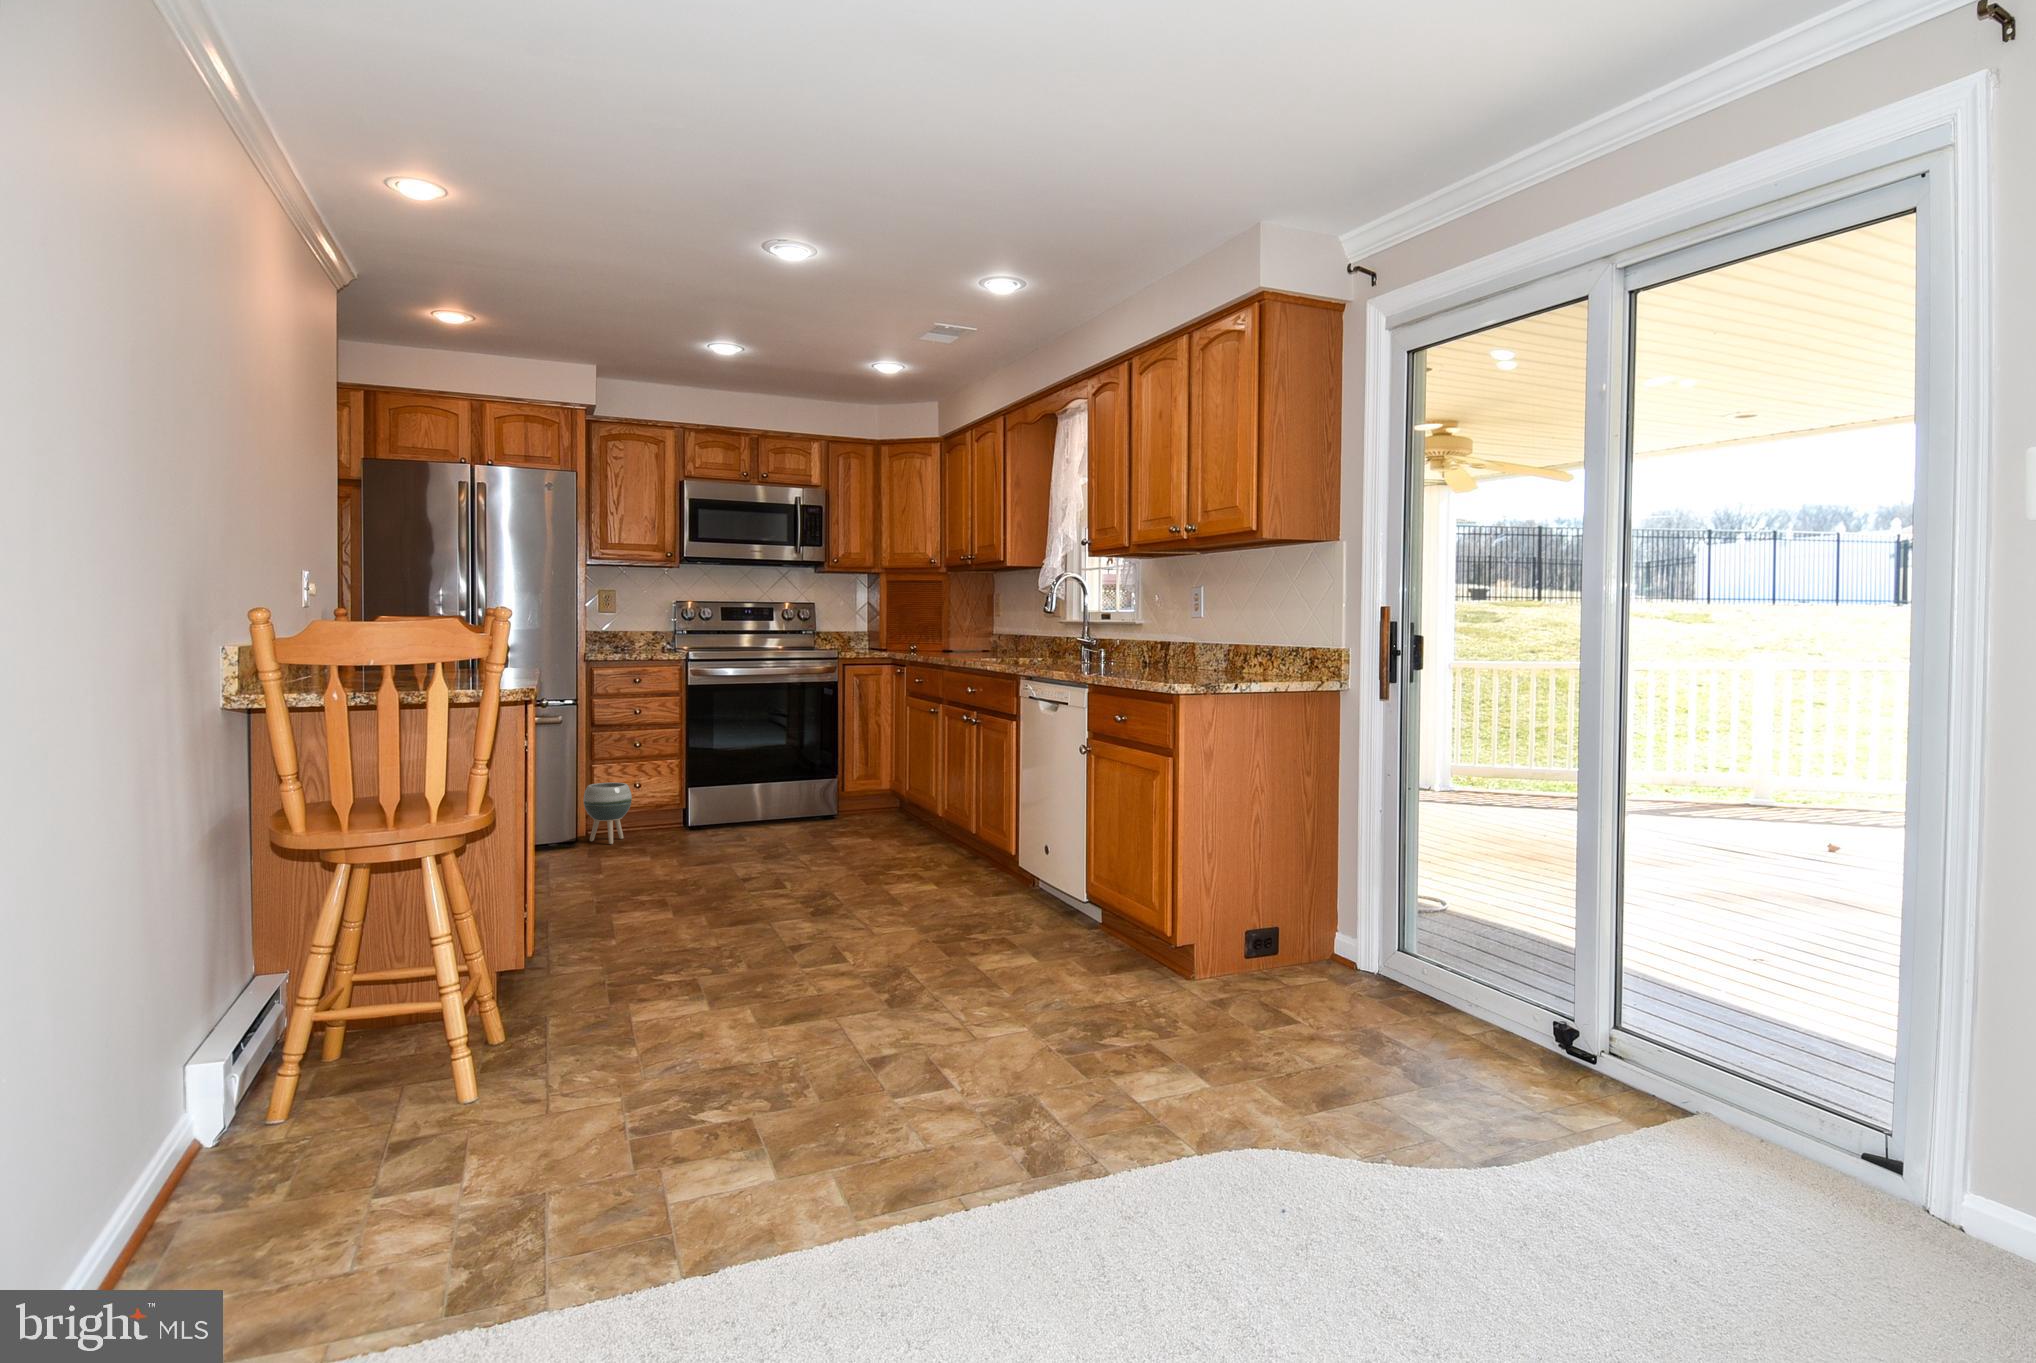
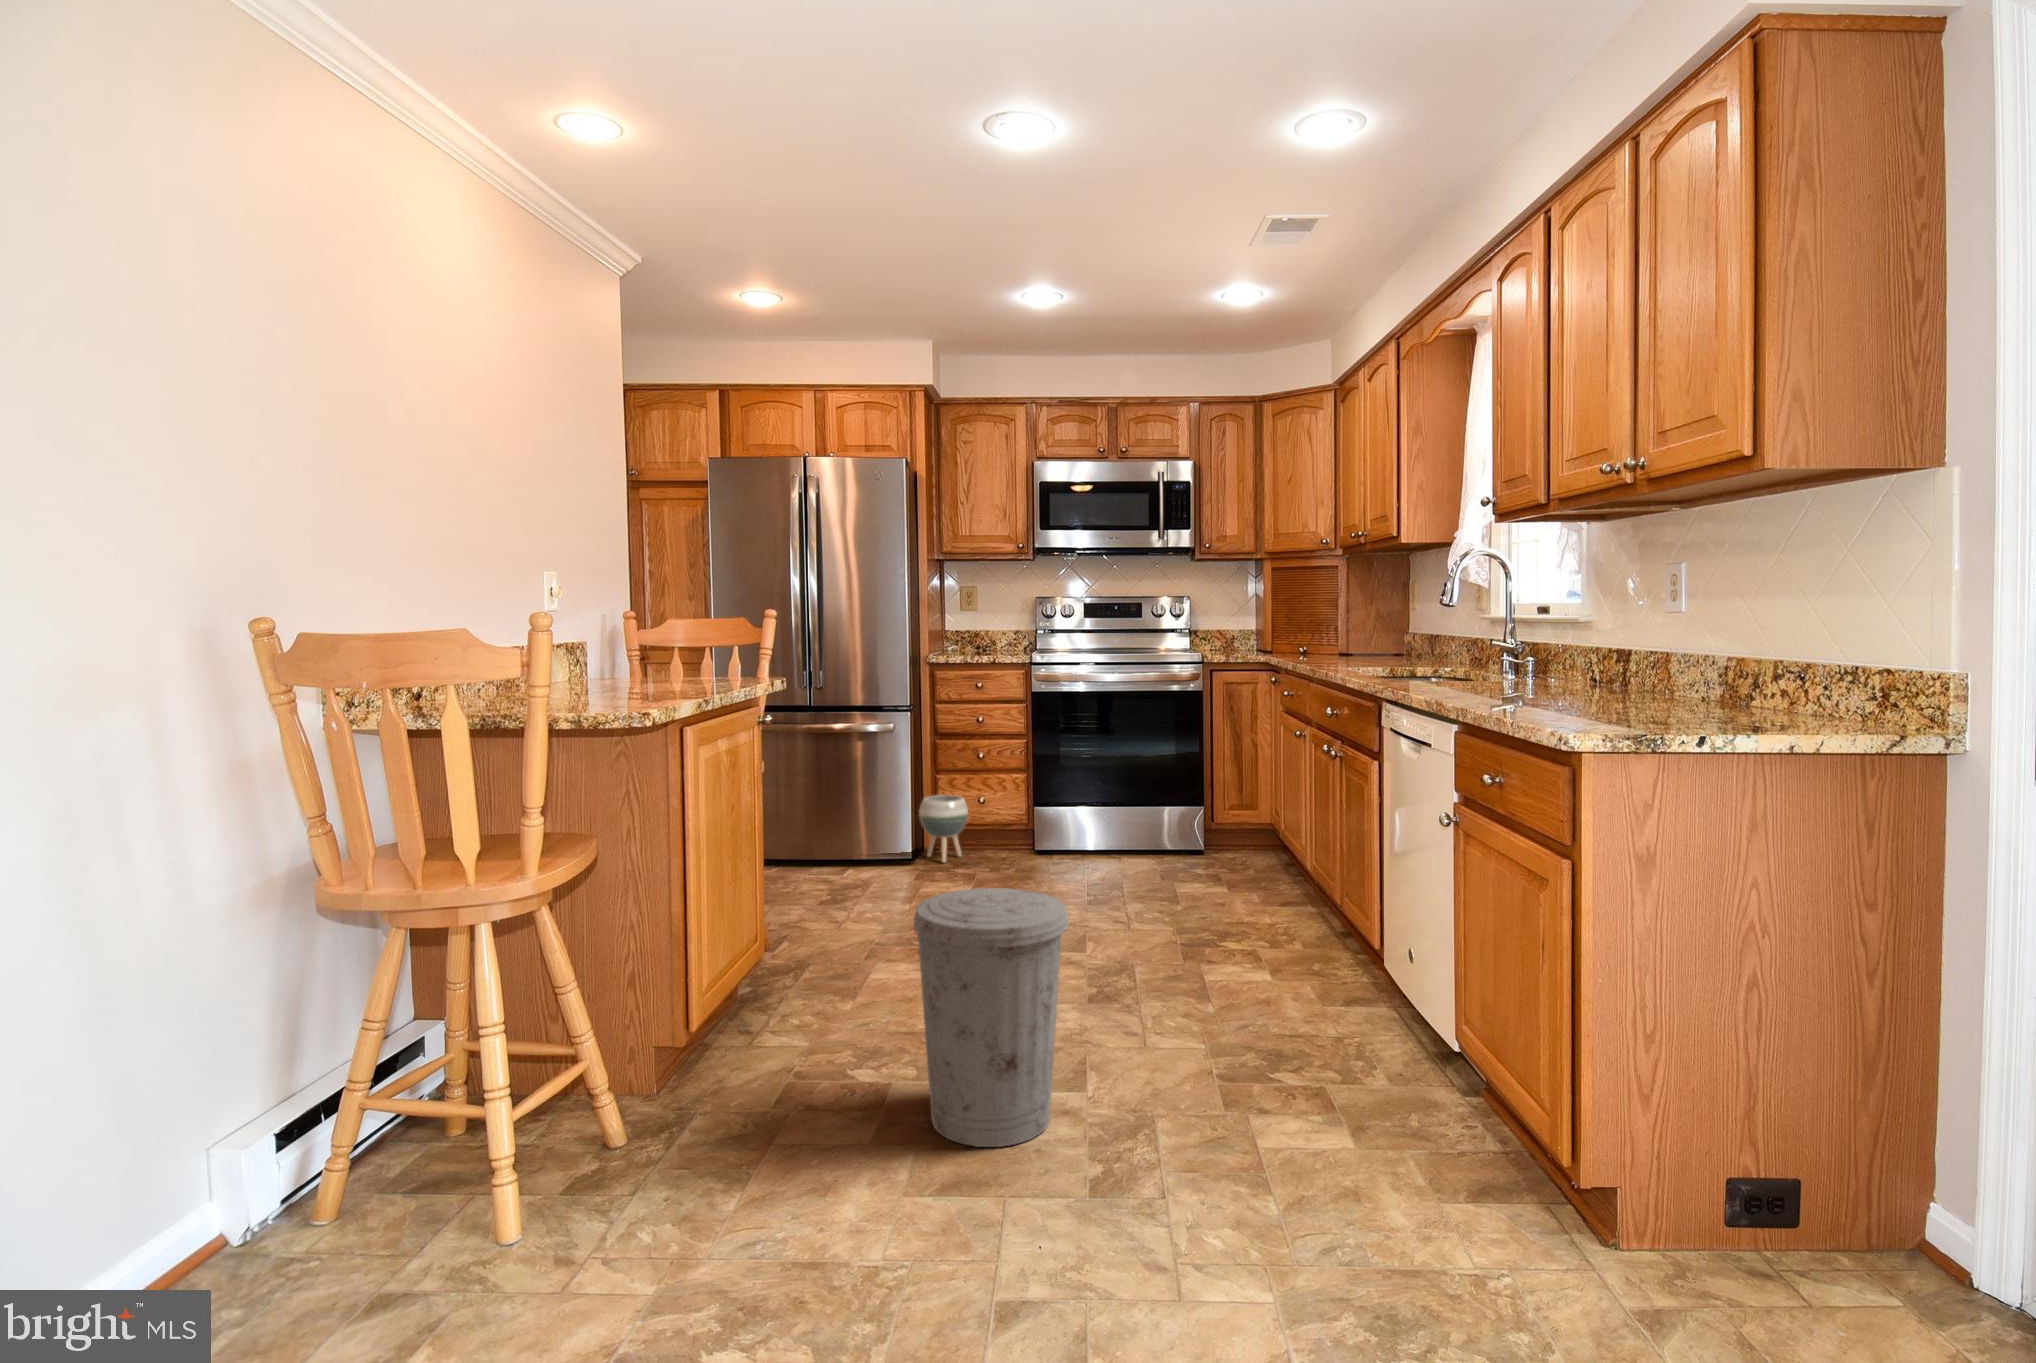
trash can: none [747,813,862,993] -> present [914,888,1069,1147]

